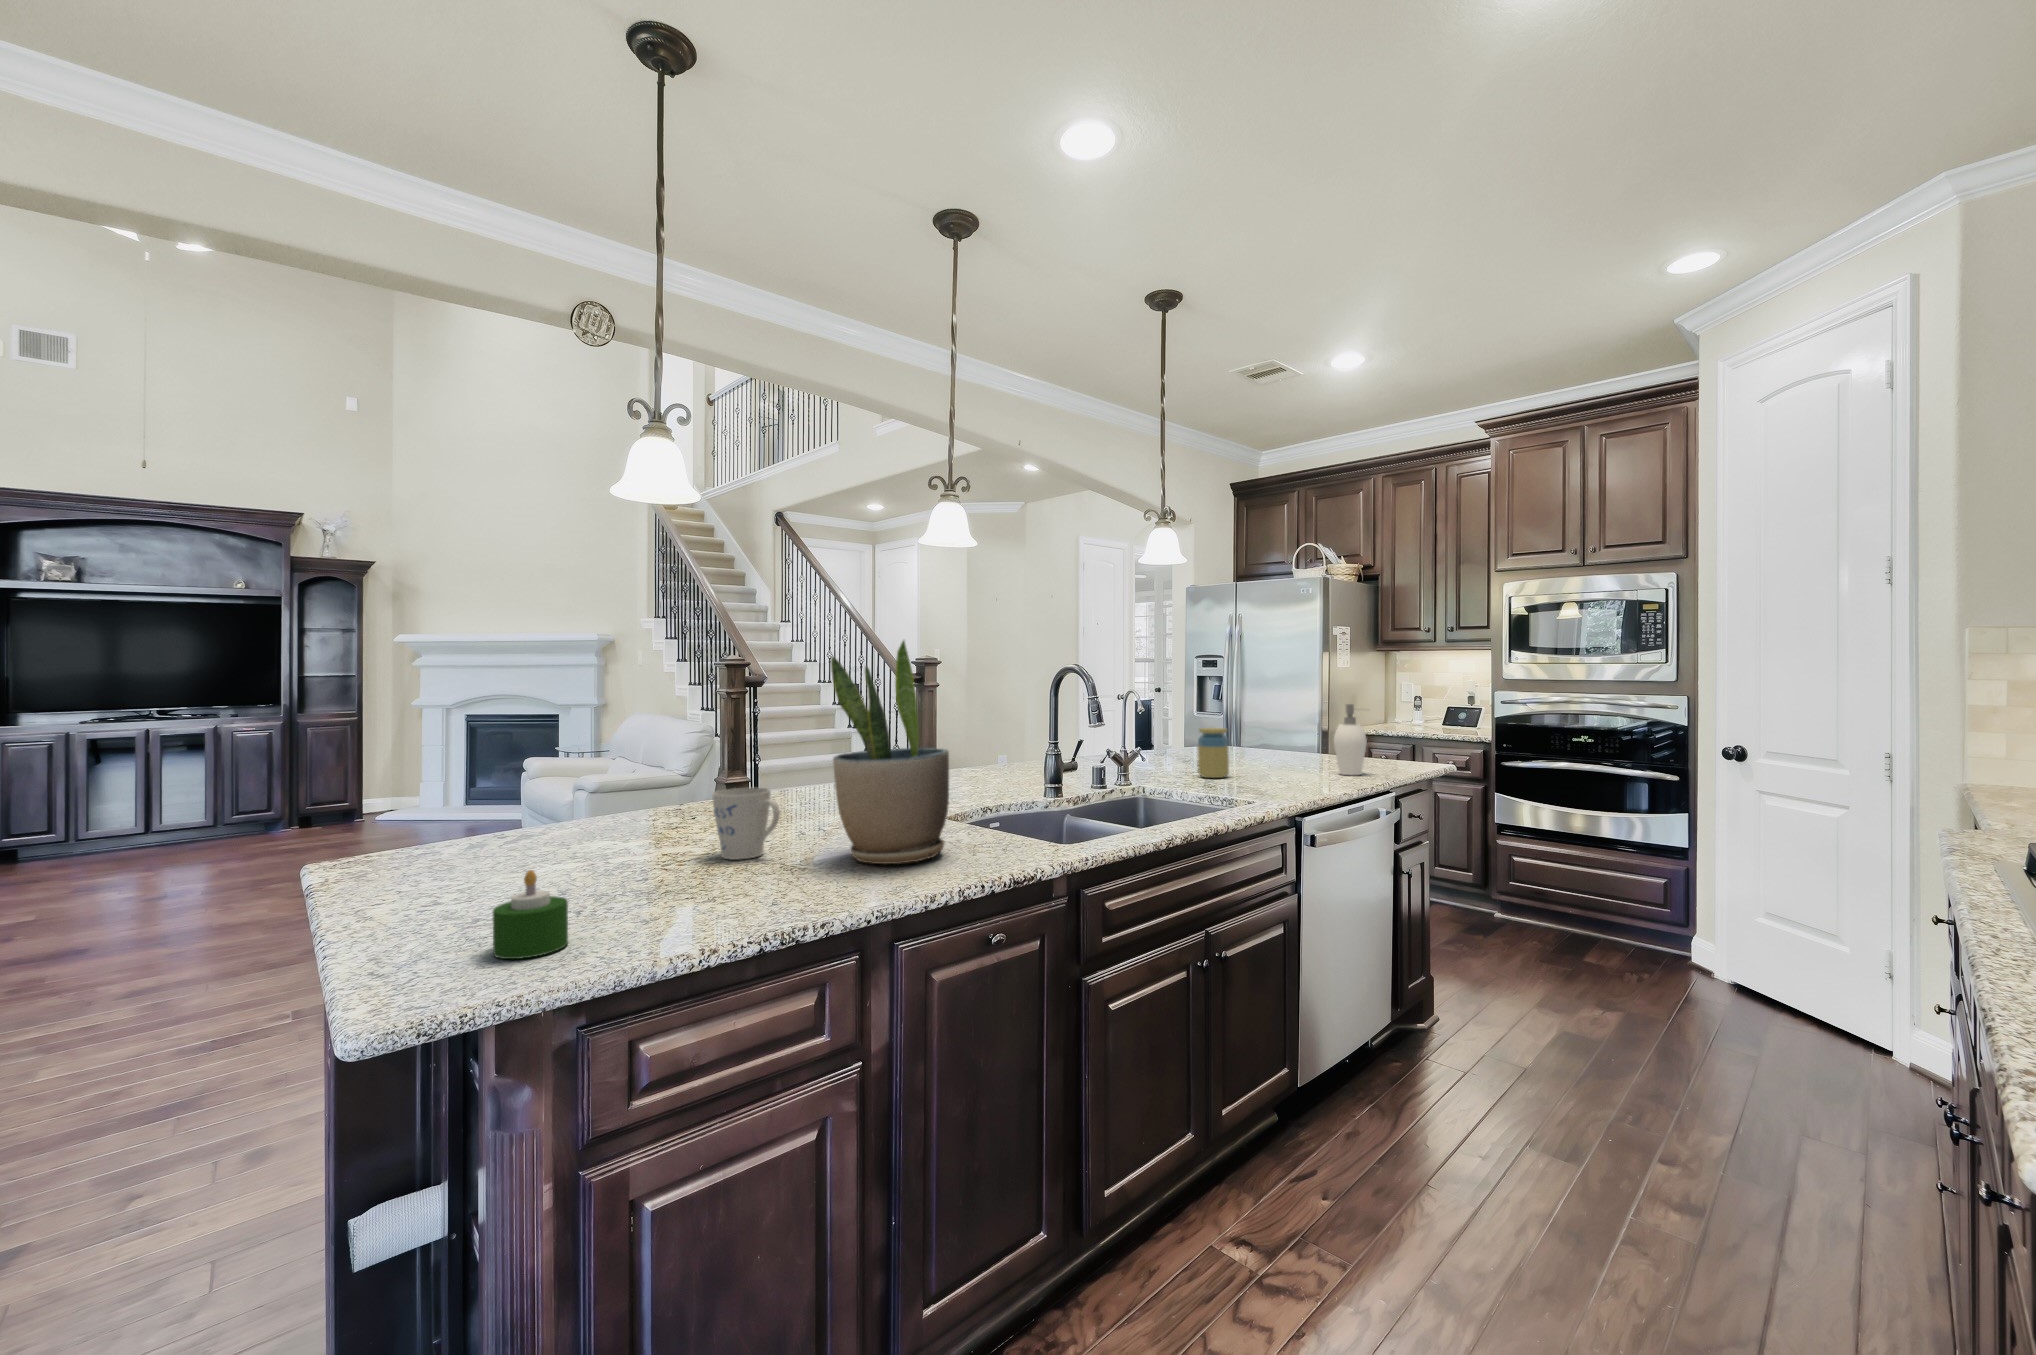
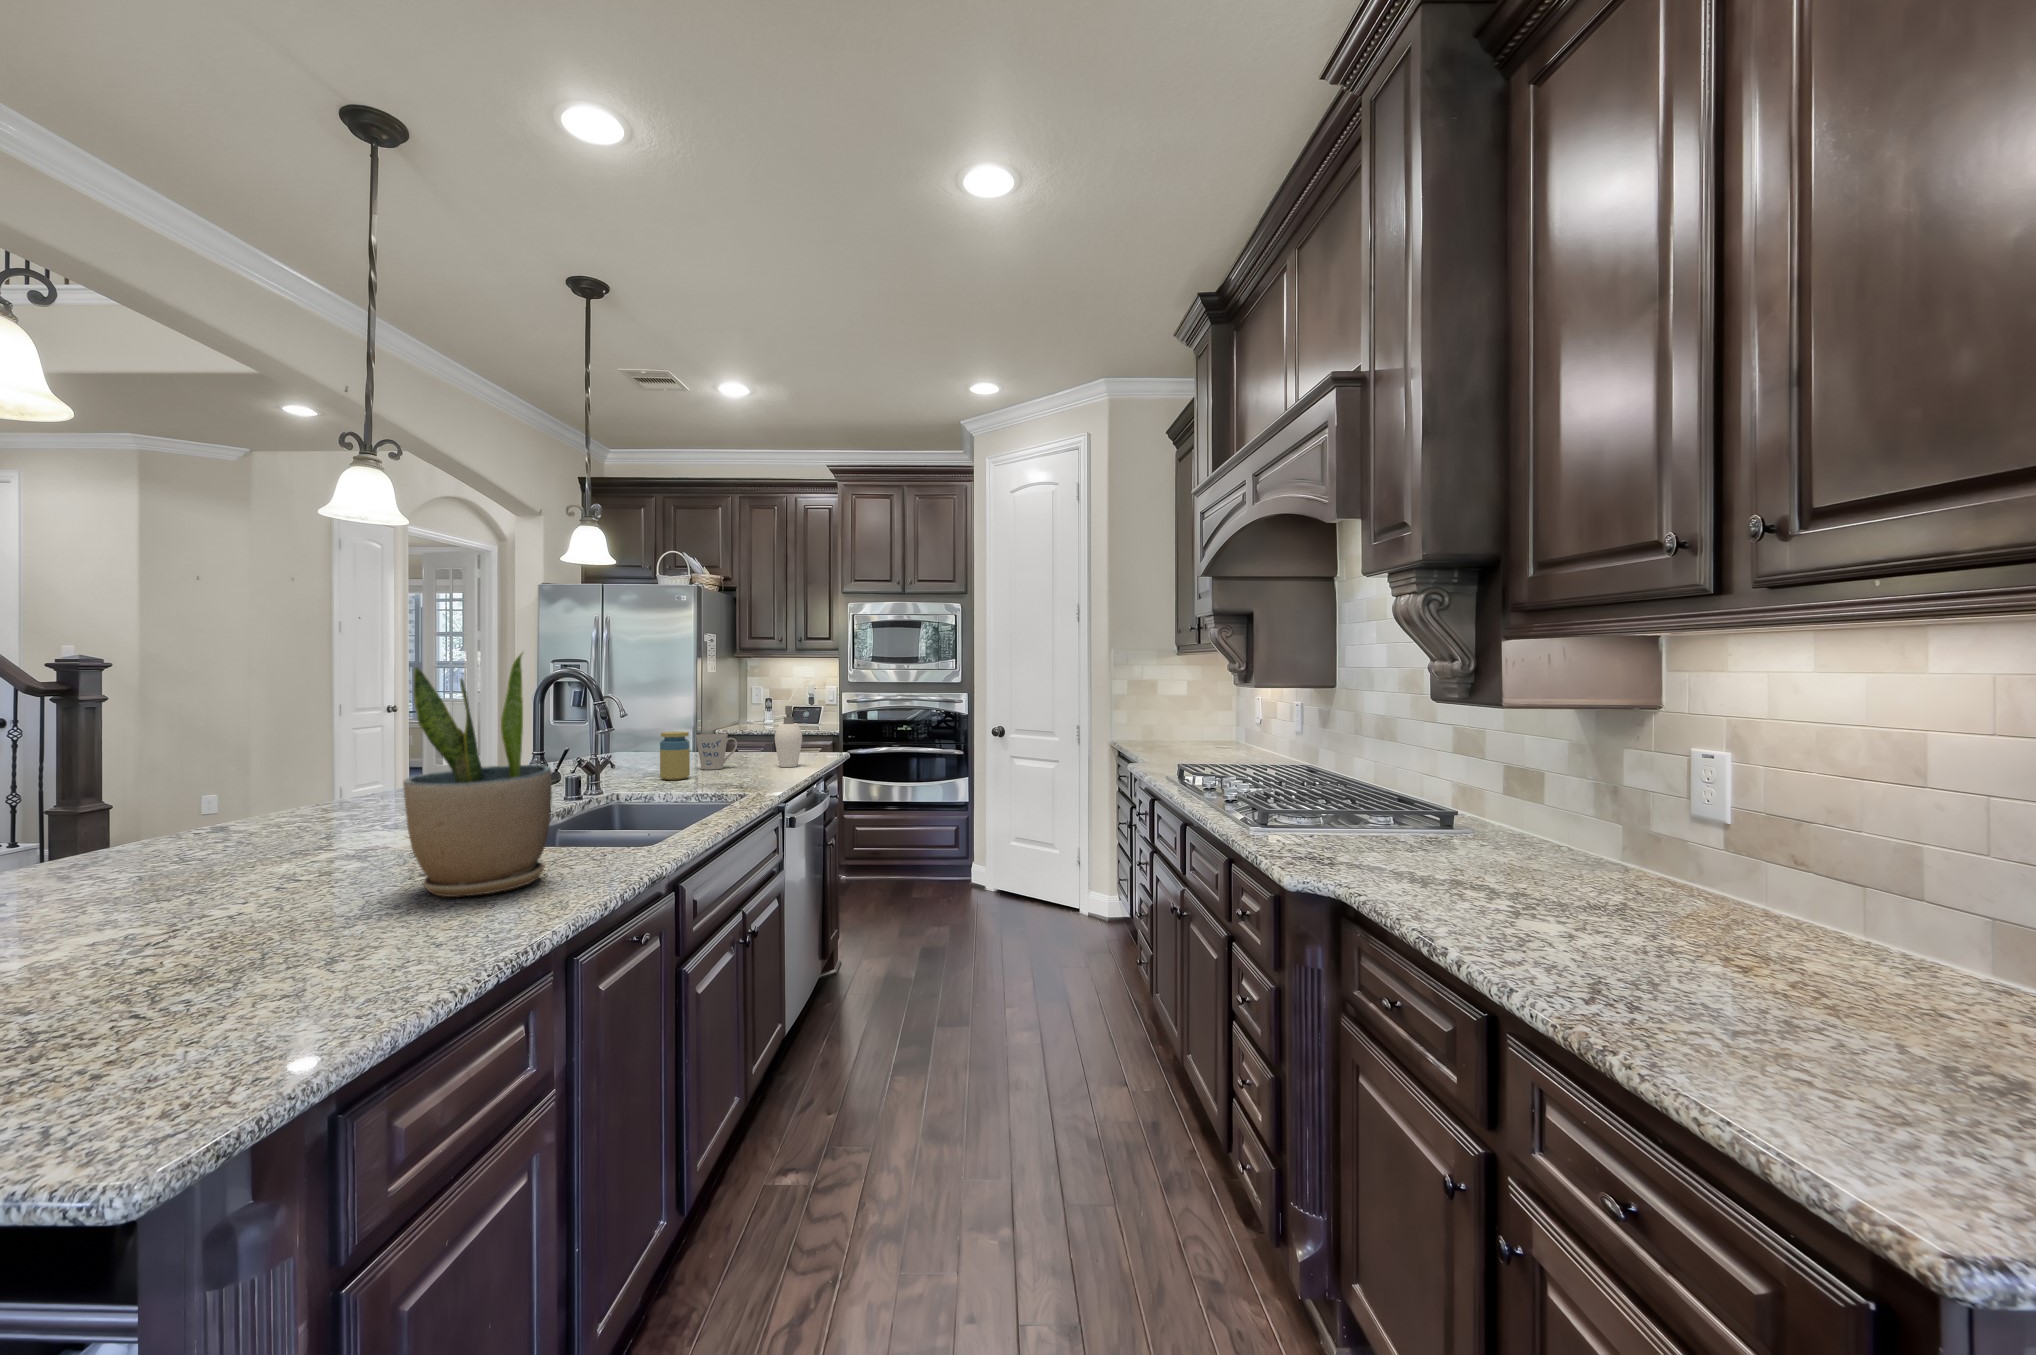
mug: present [712,788,780,859] -> present [696,734,737,770]
candle: present [493,870,568,959] -> none [114,954,235,1077]

